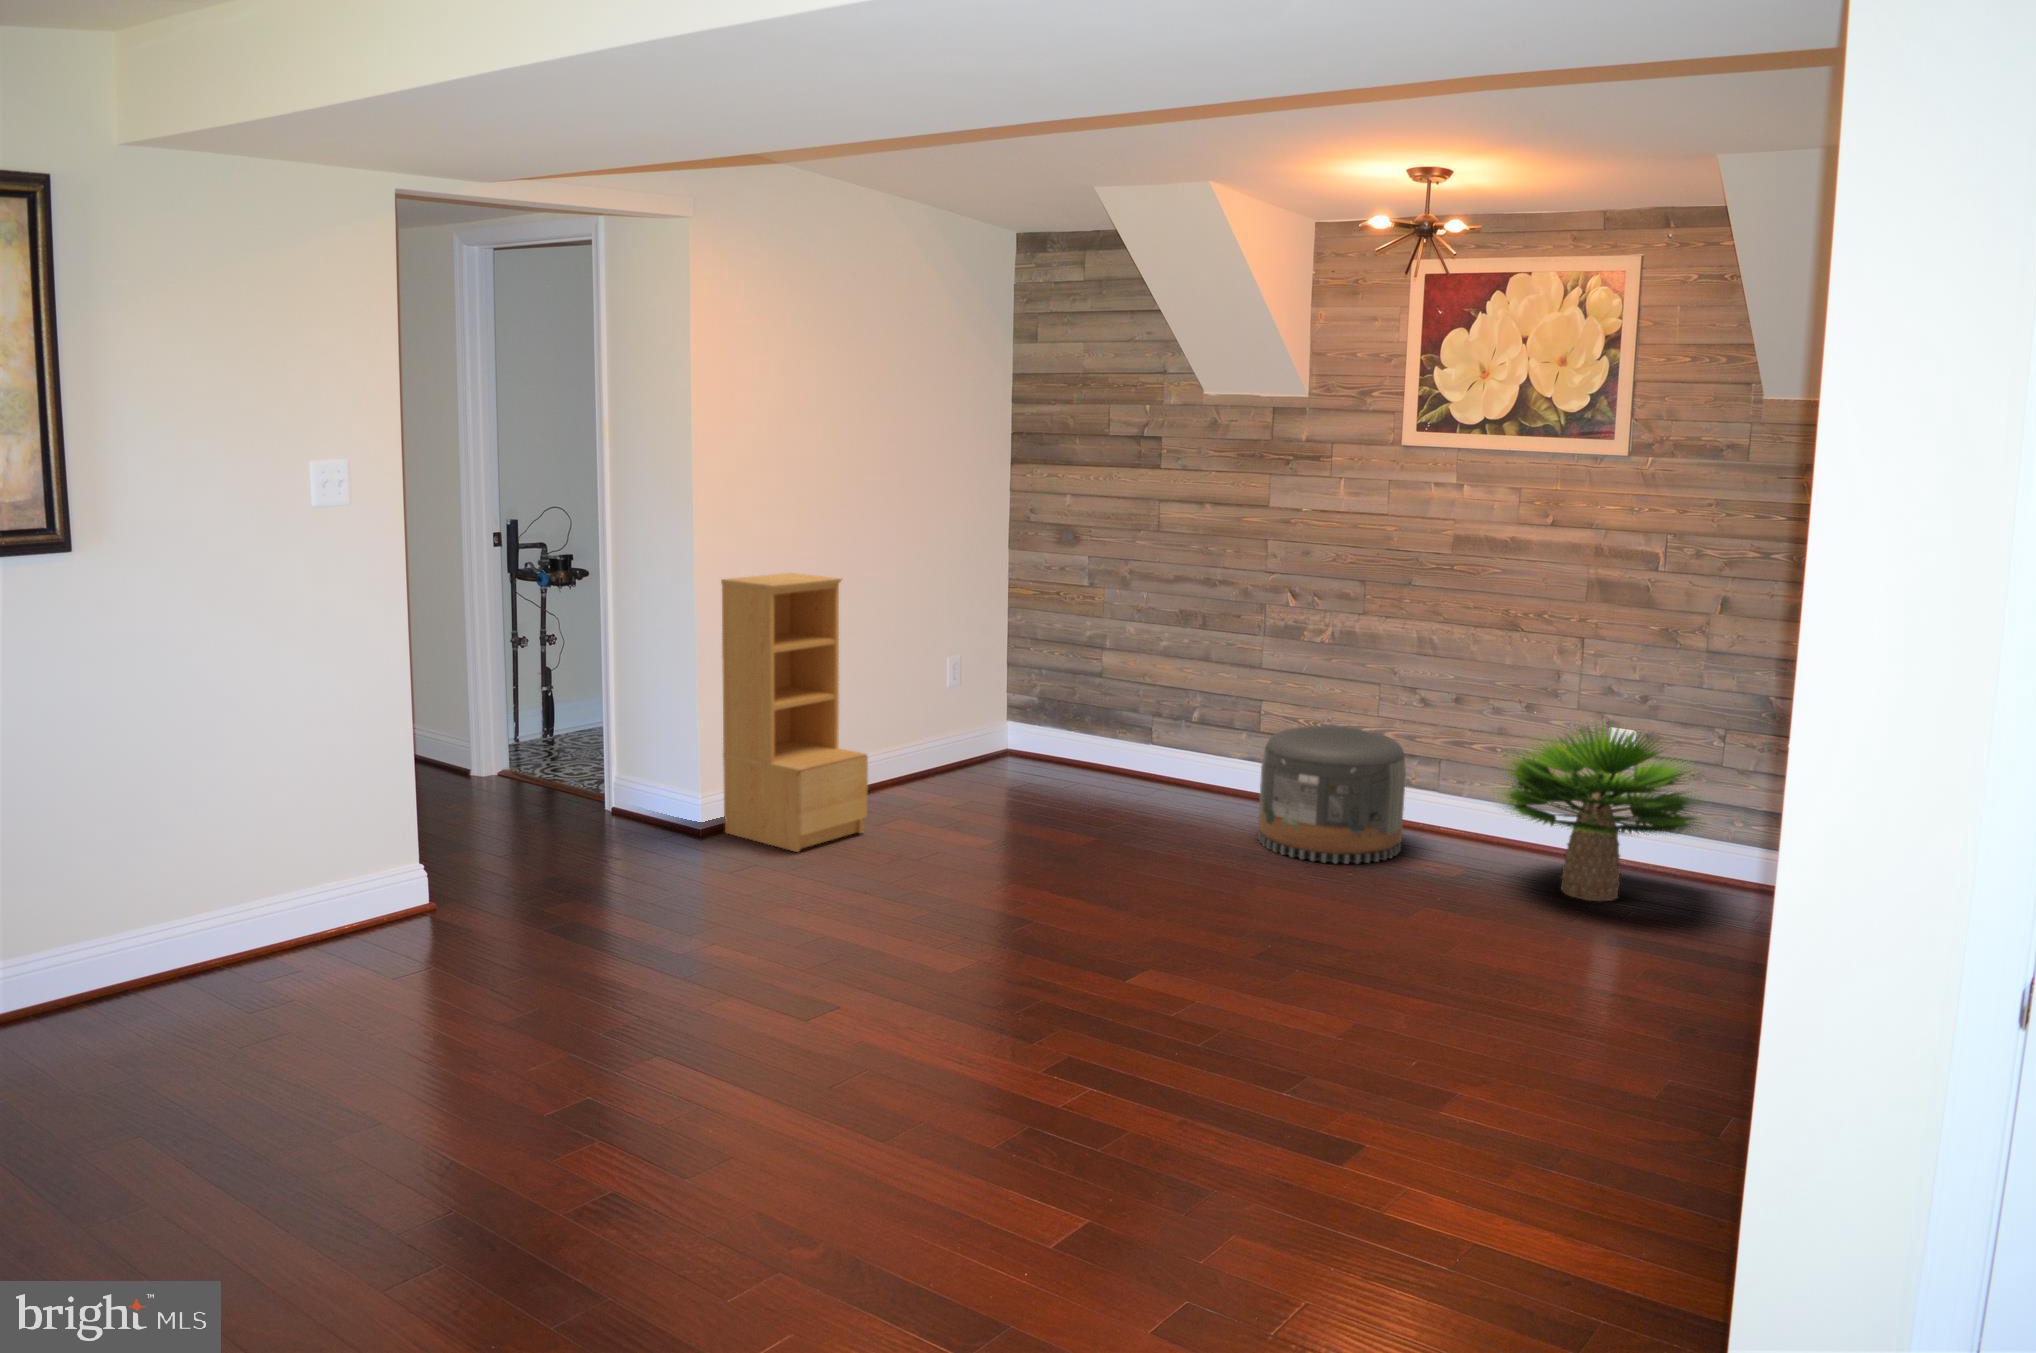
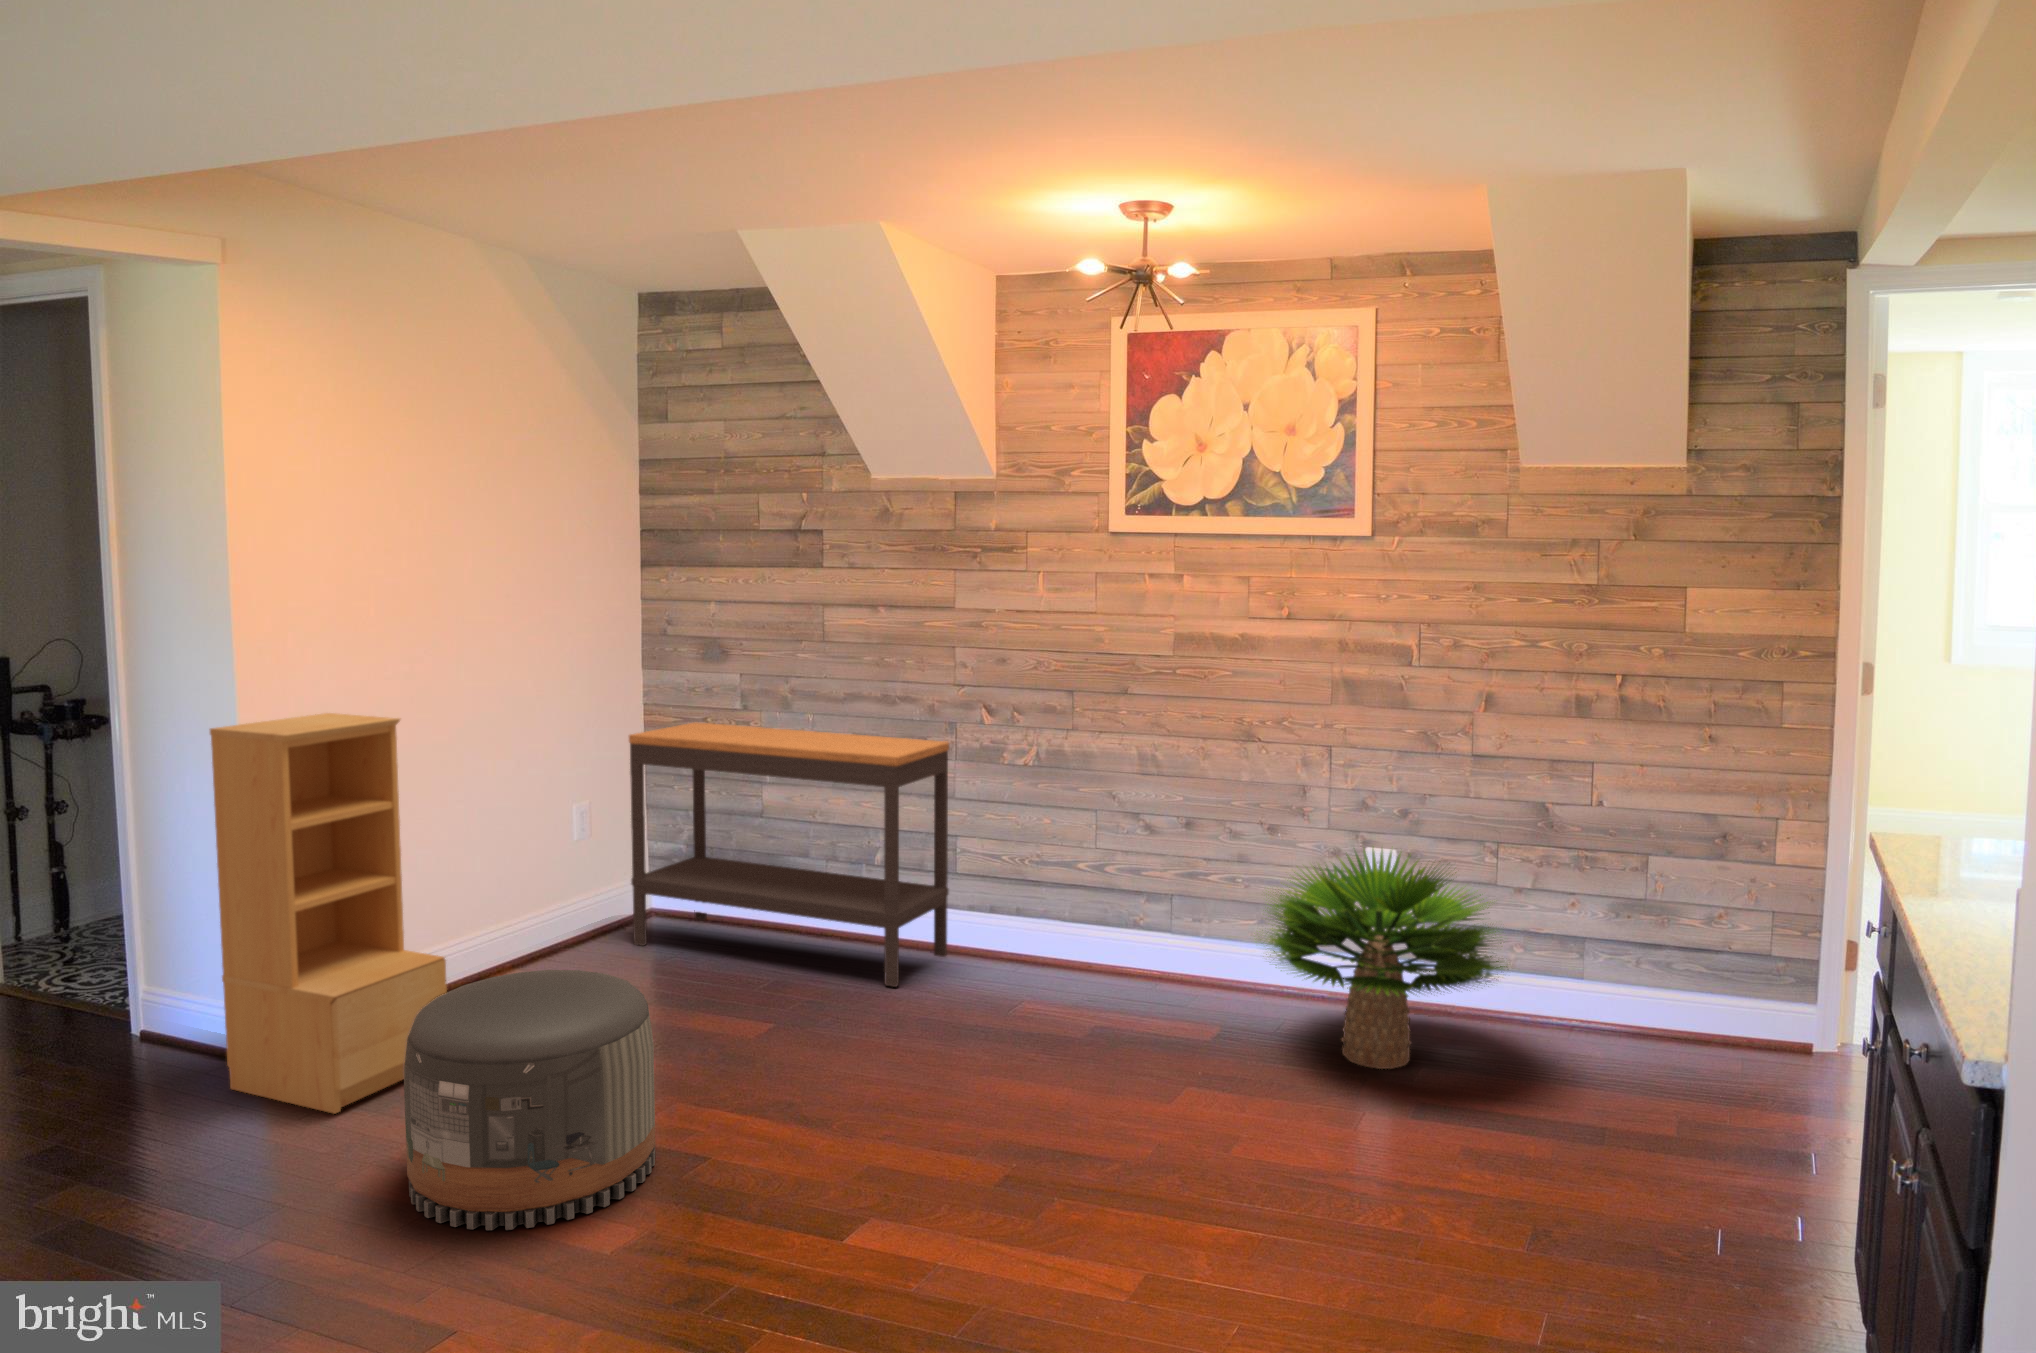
console table: none [995,596,1257,816] -> present [629,722,949,987]
pouf: present [1258,726,1406,864] -> present [403,970,655,1230]

